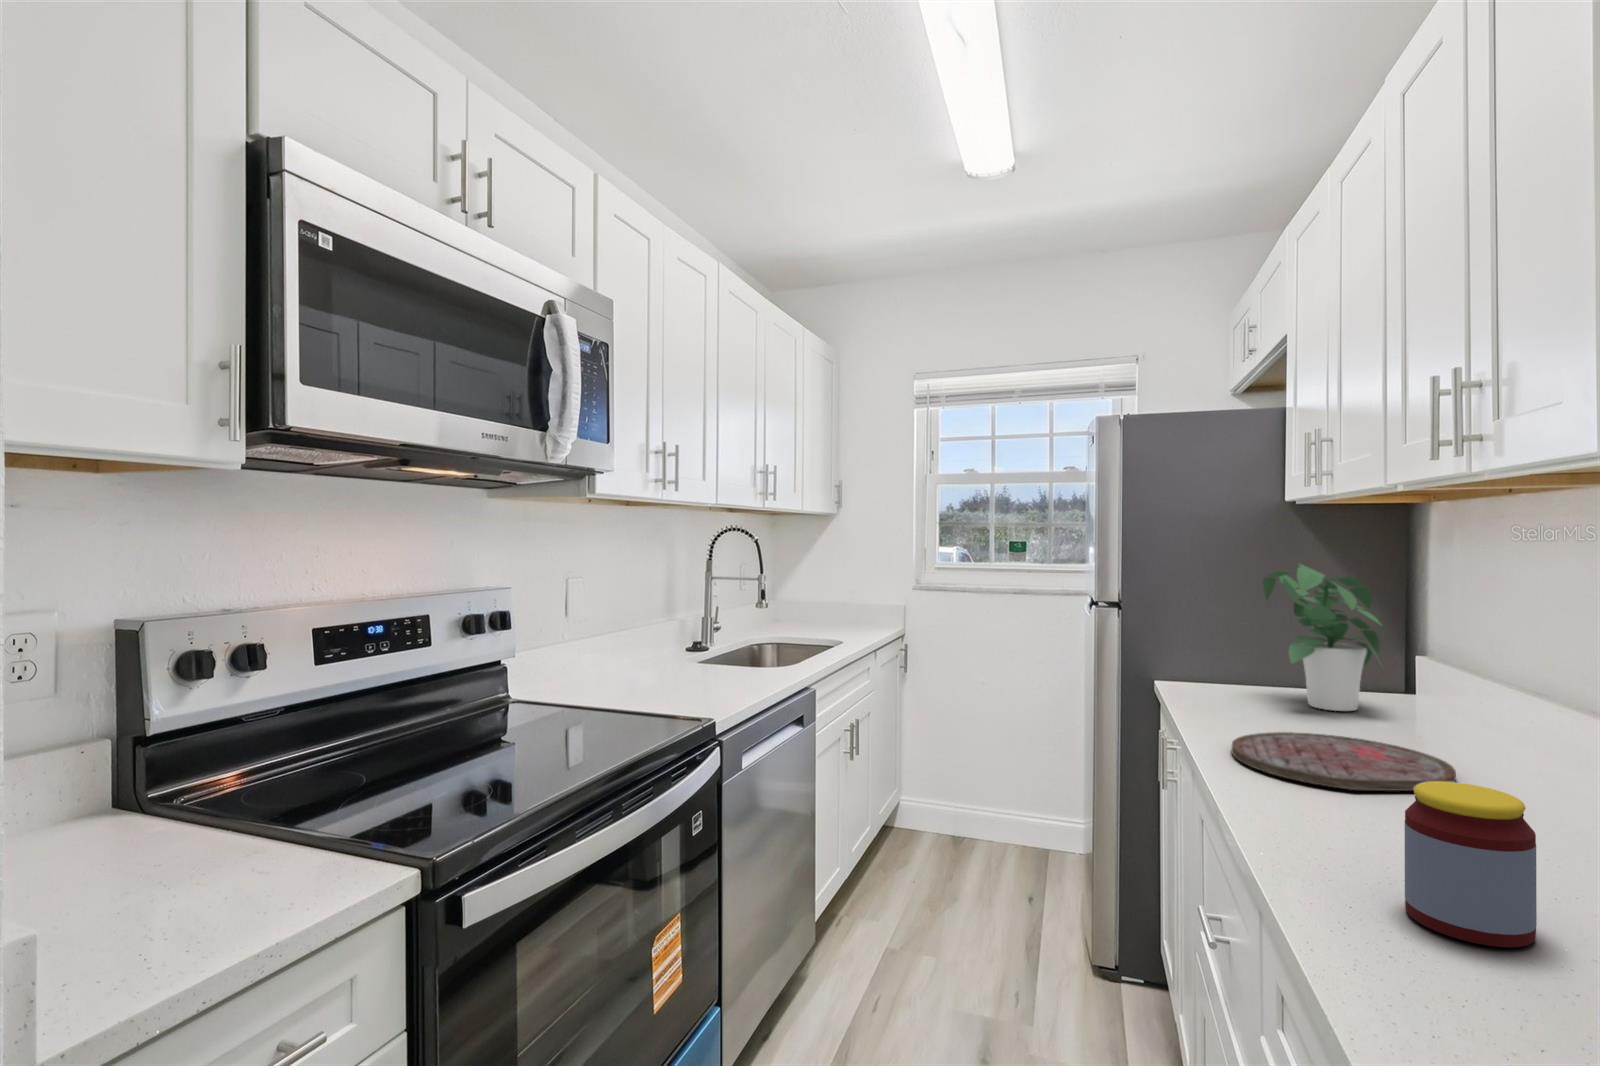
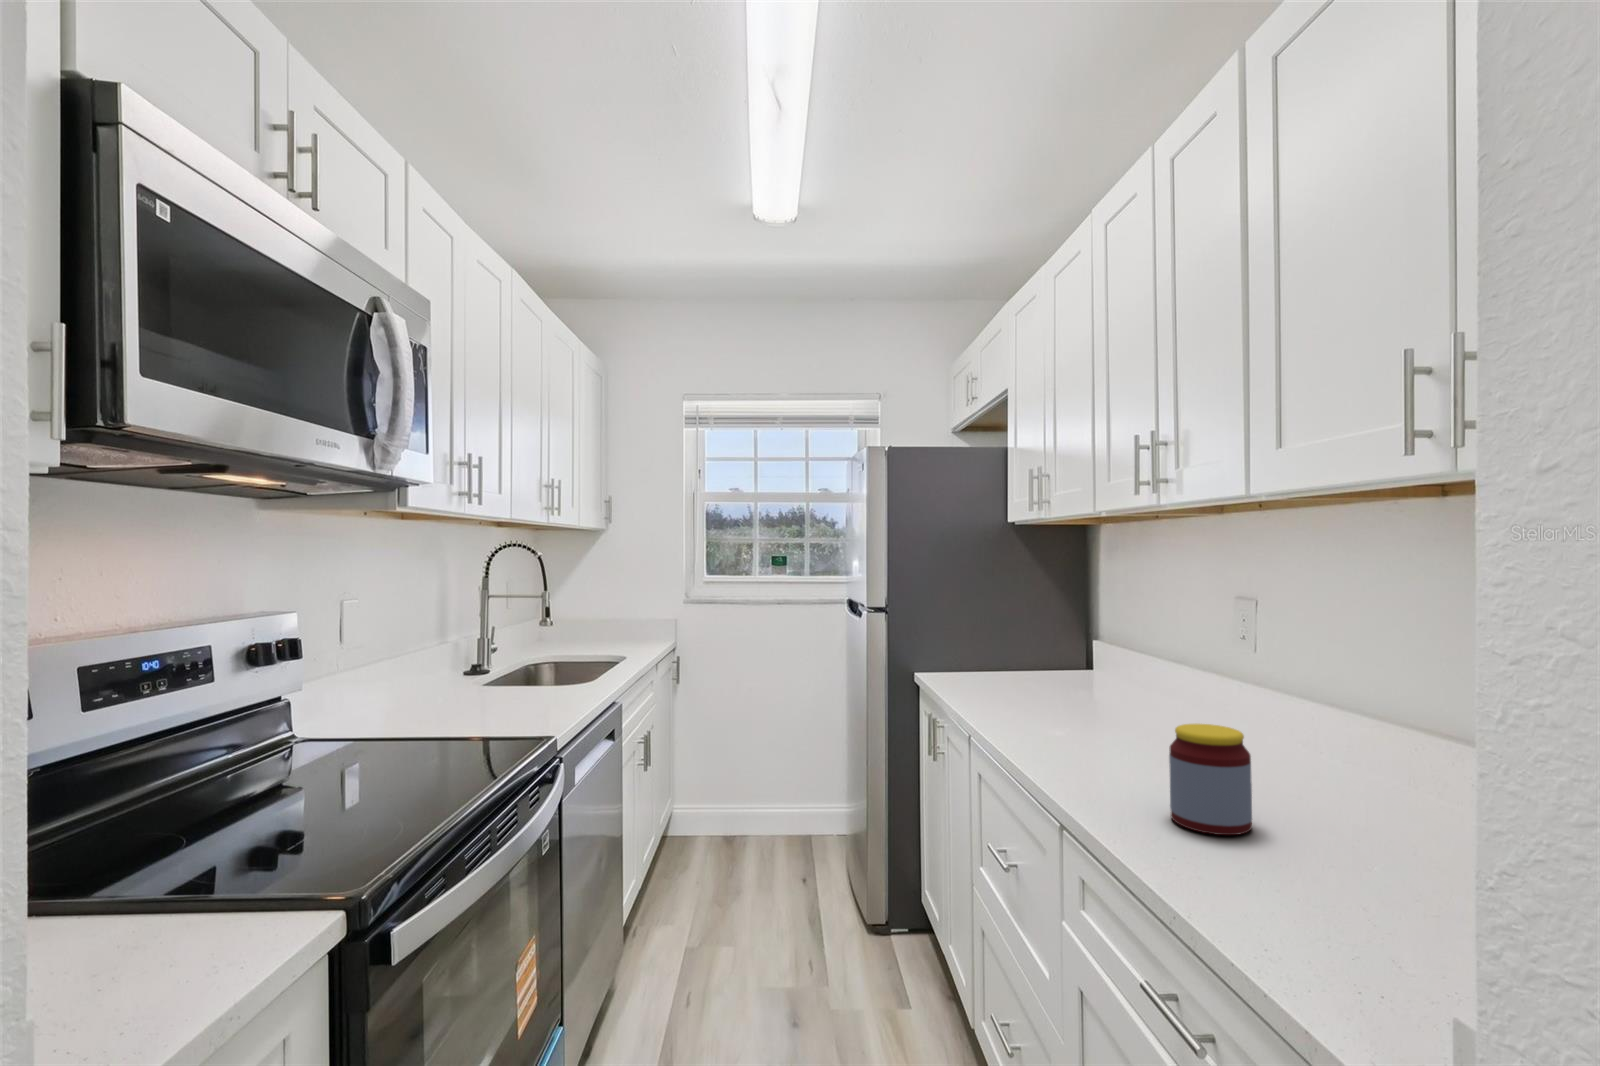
potted plant: present [1263,564,1381,711] -> none [1000,571,1087,685]
cutting board: present [1232,732,1456,791] -> none [1002,703,1155,742]

